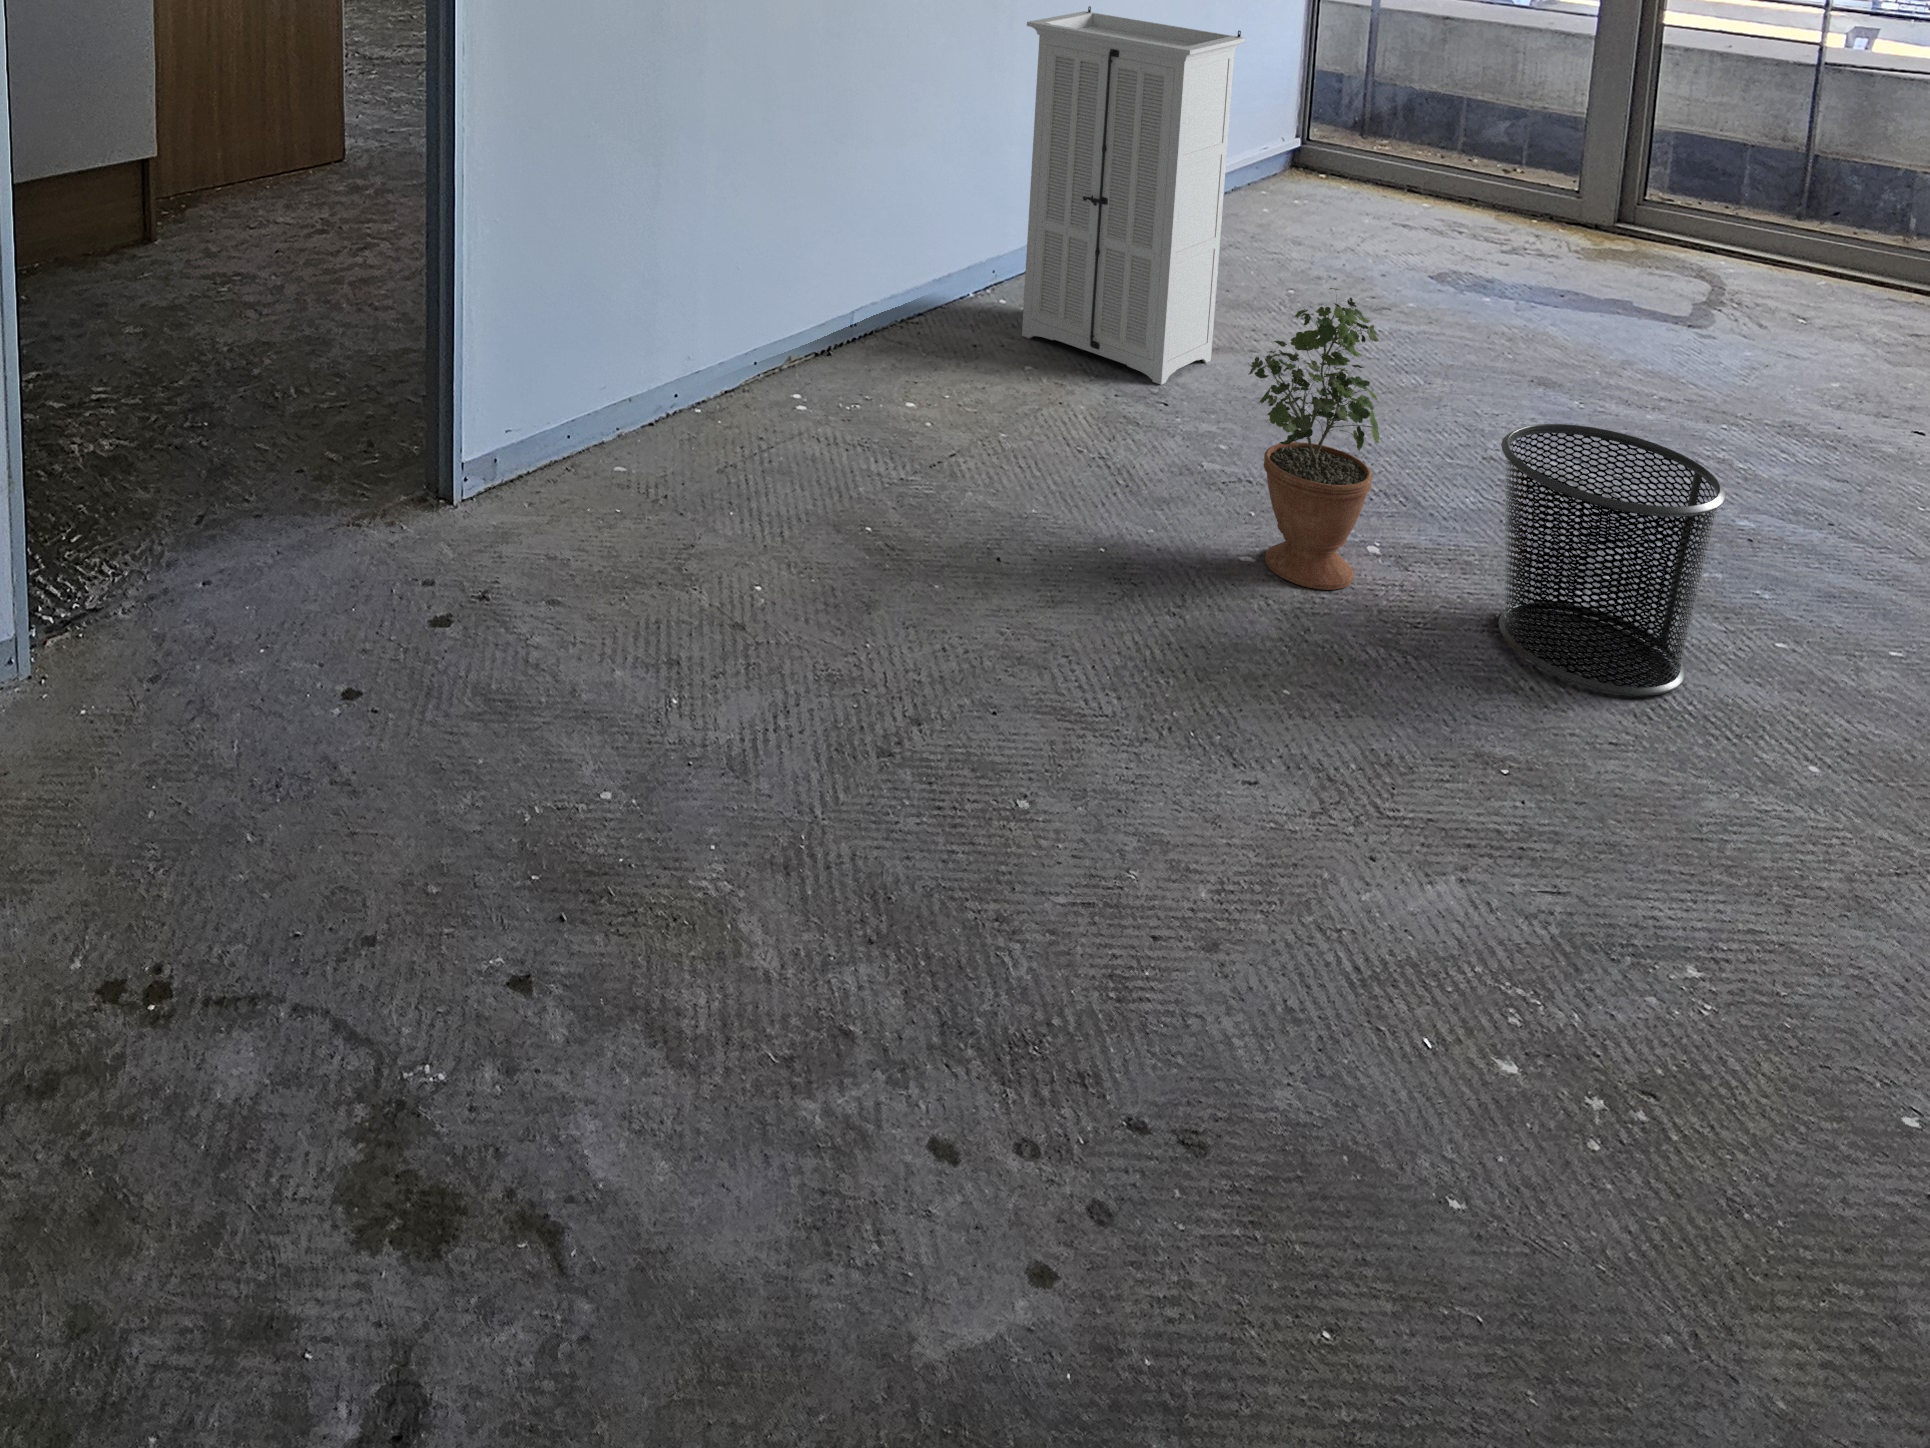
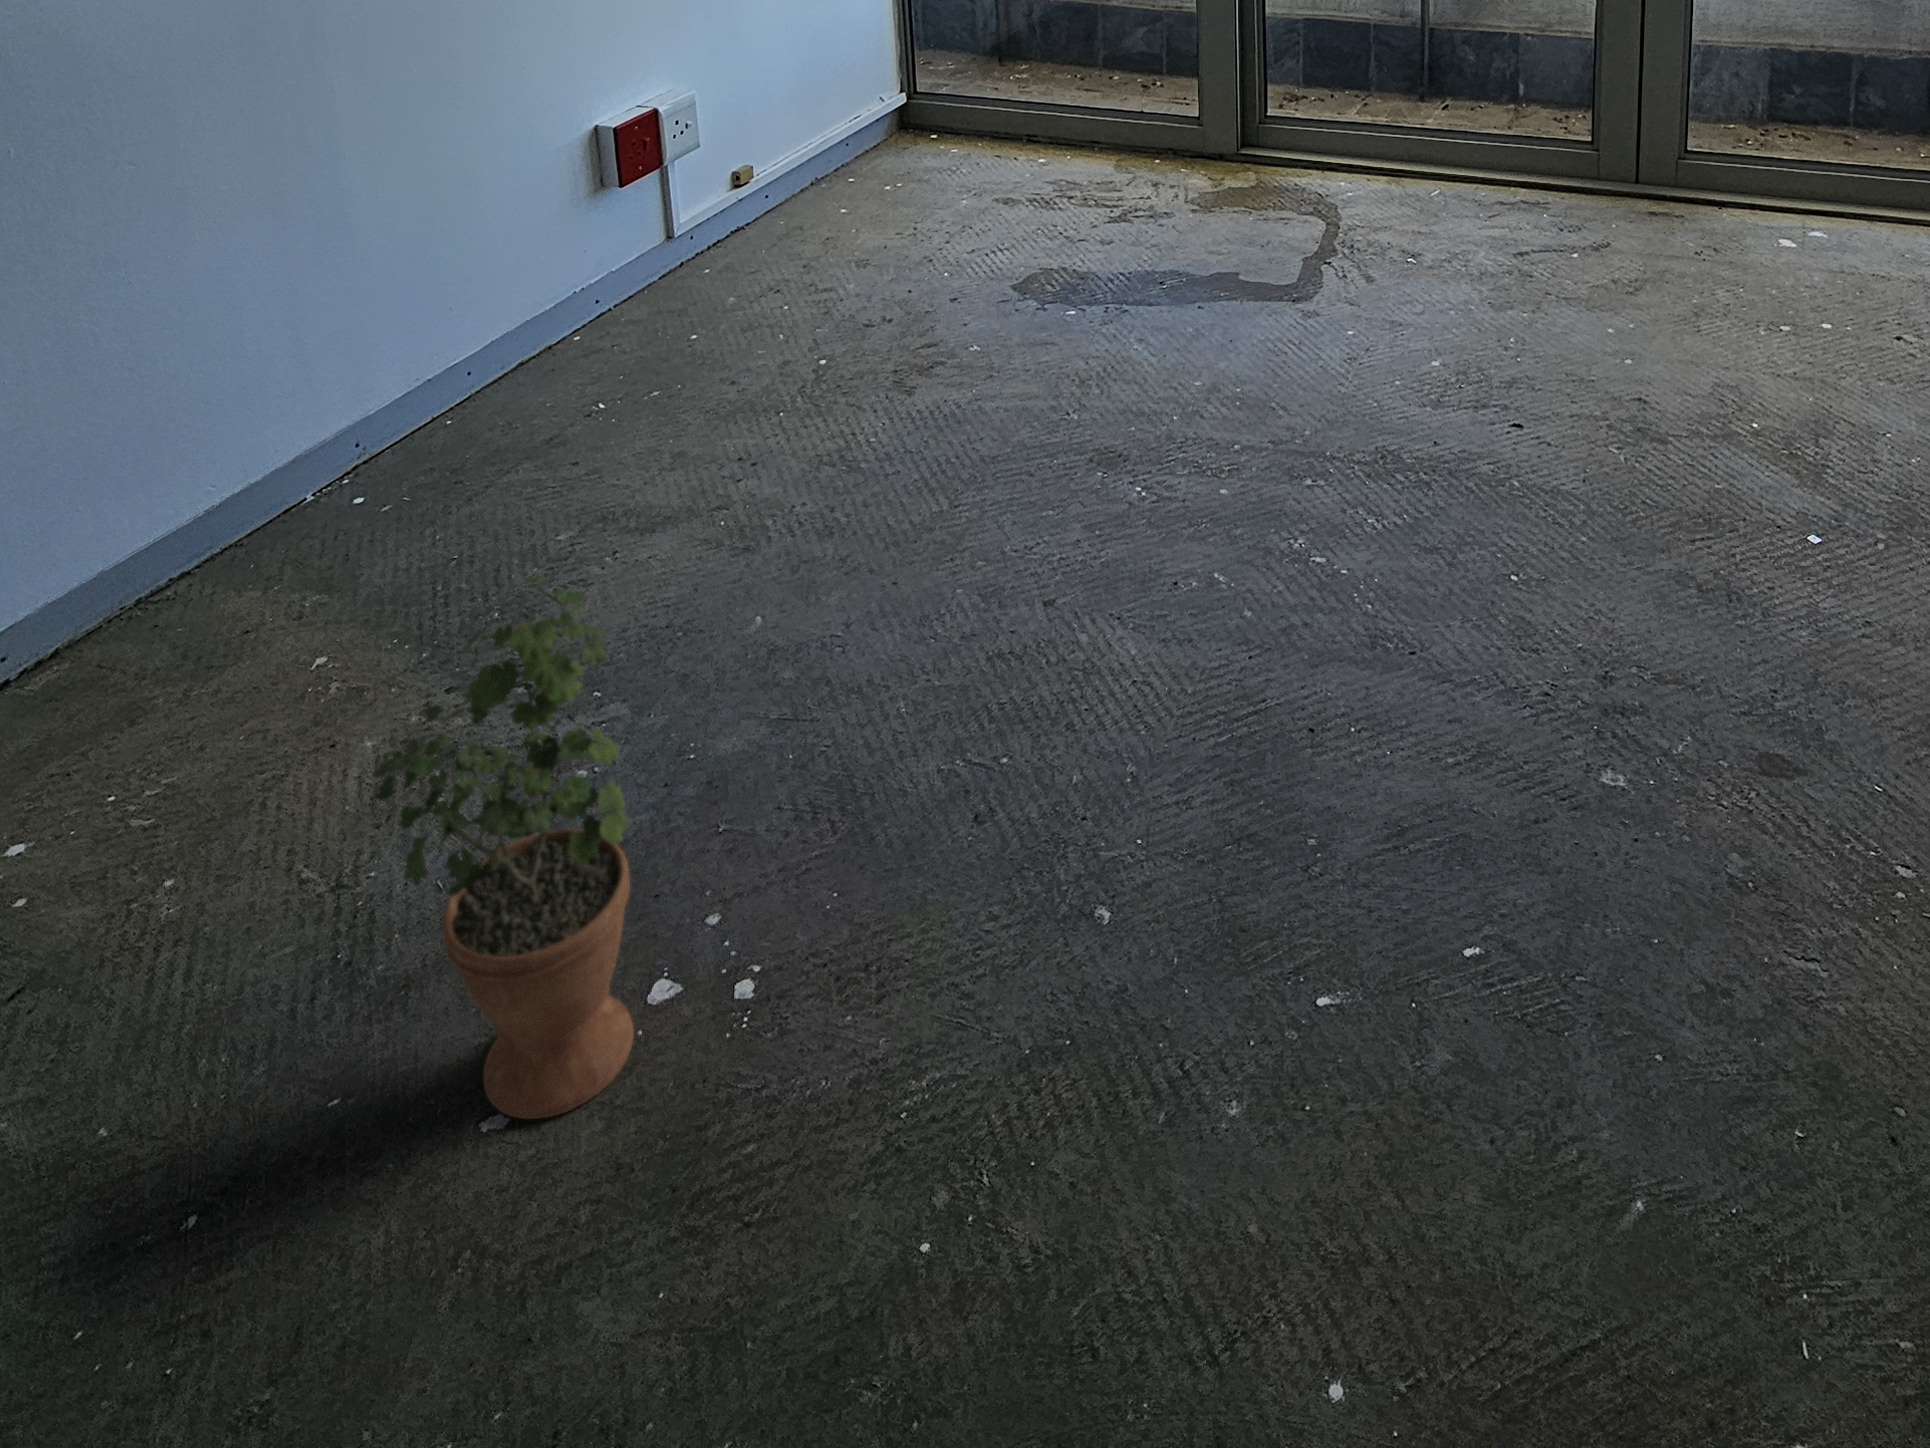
storage cabinet: present [1022,6,1245,385] -> none [233,32,631,626]
waste bin: present [1499,424,1726,696] -> none [774,714,1101,1222]

